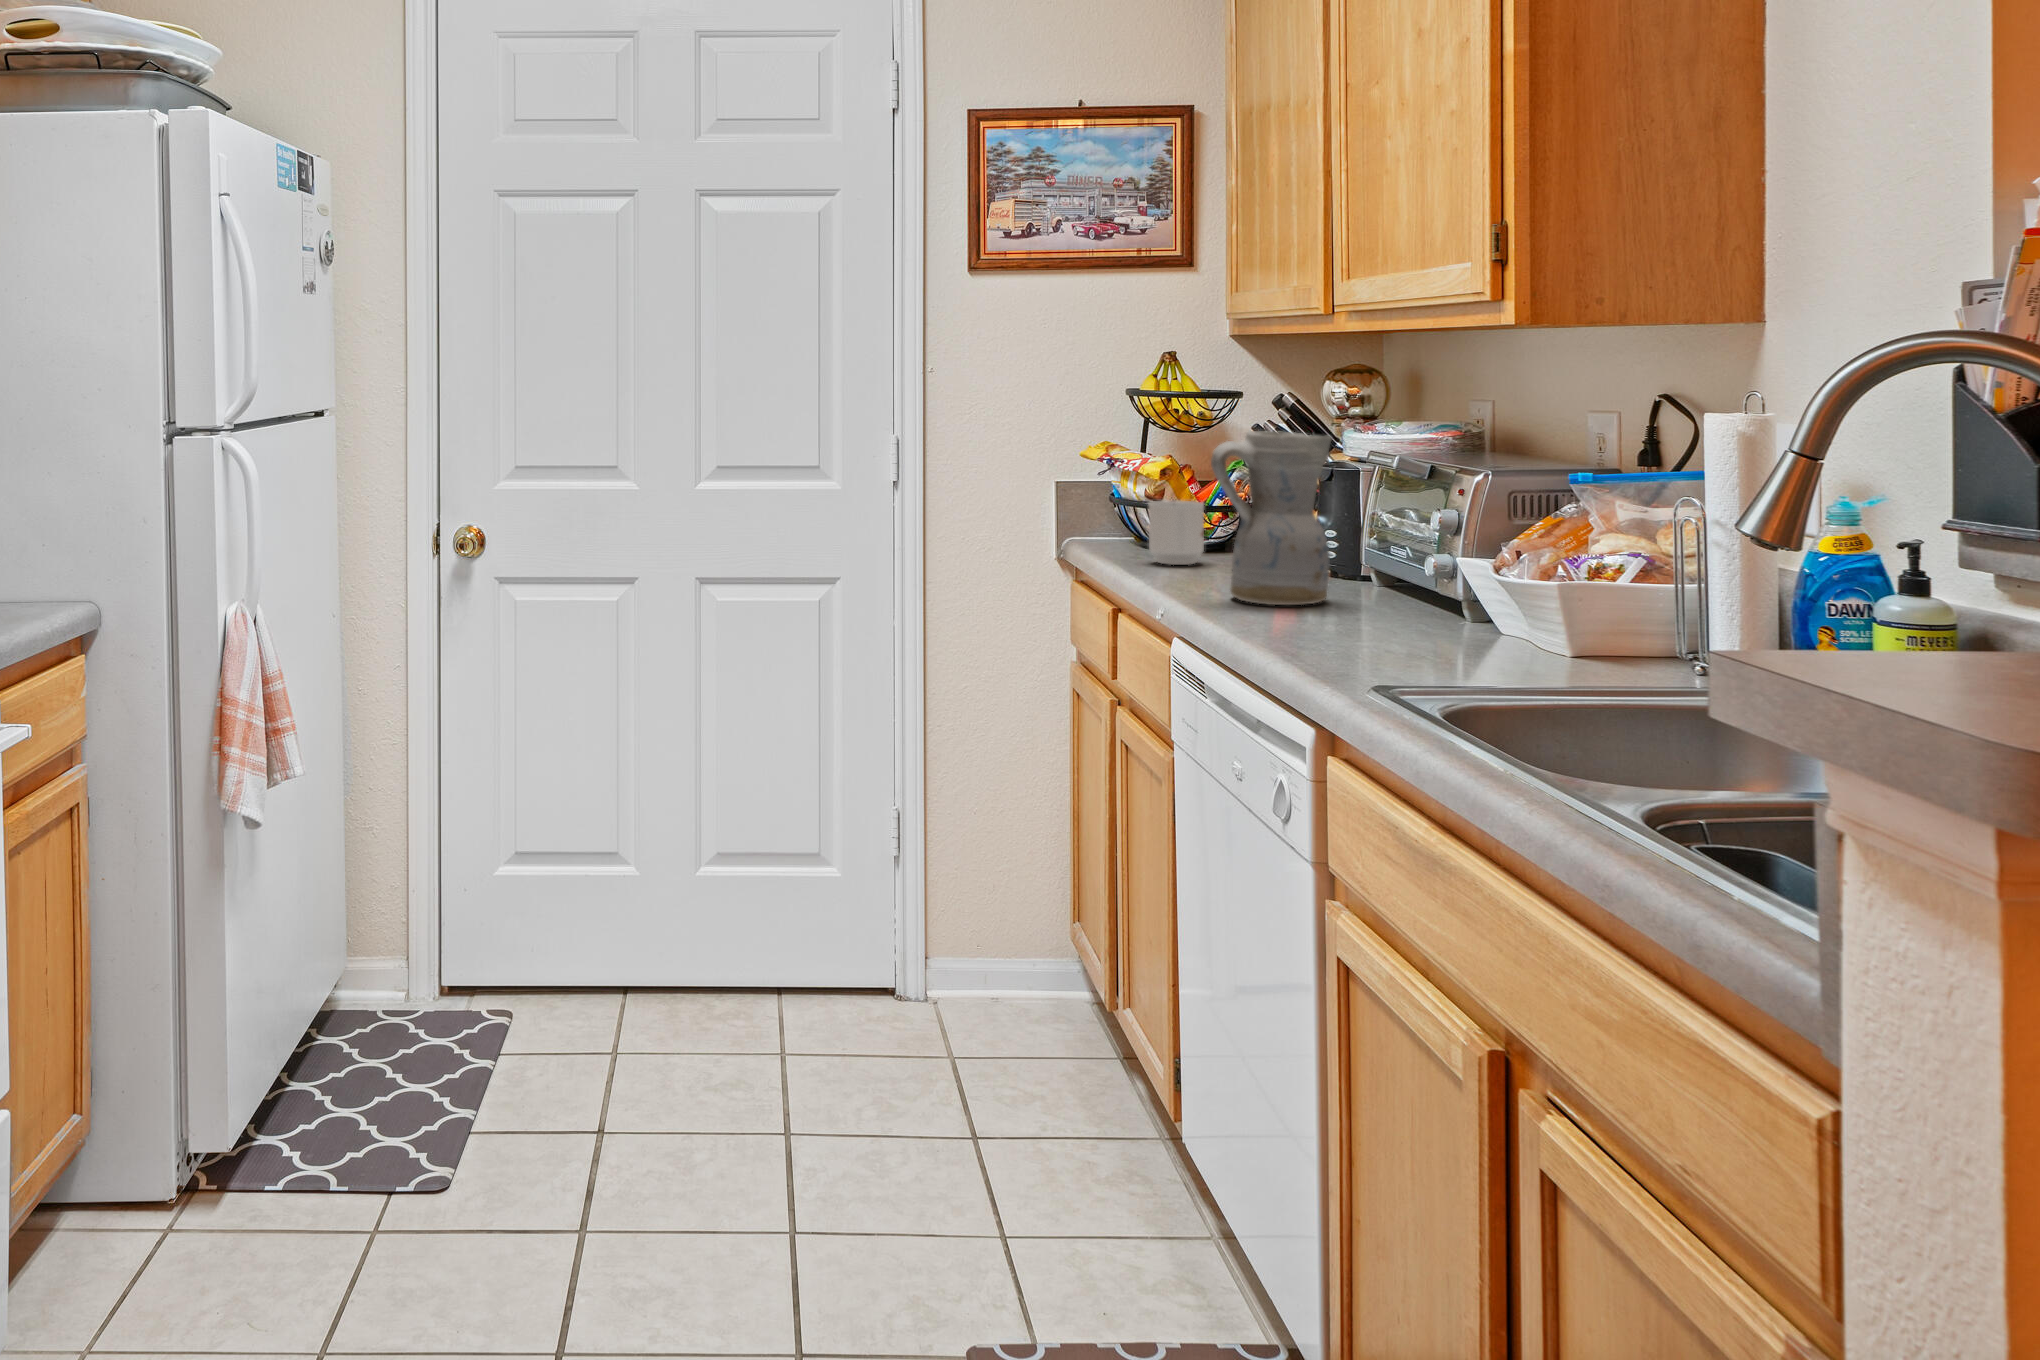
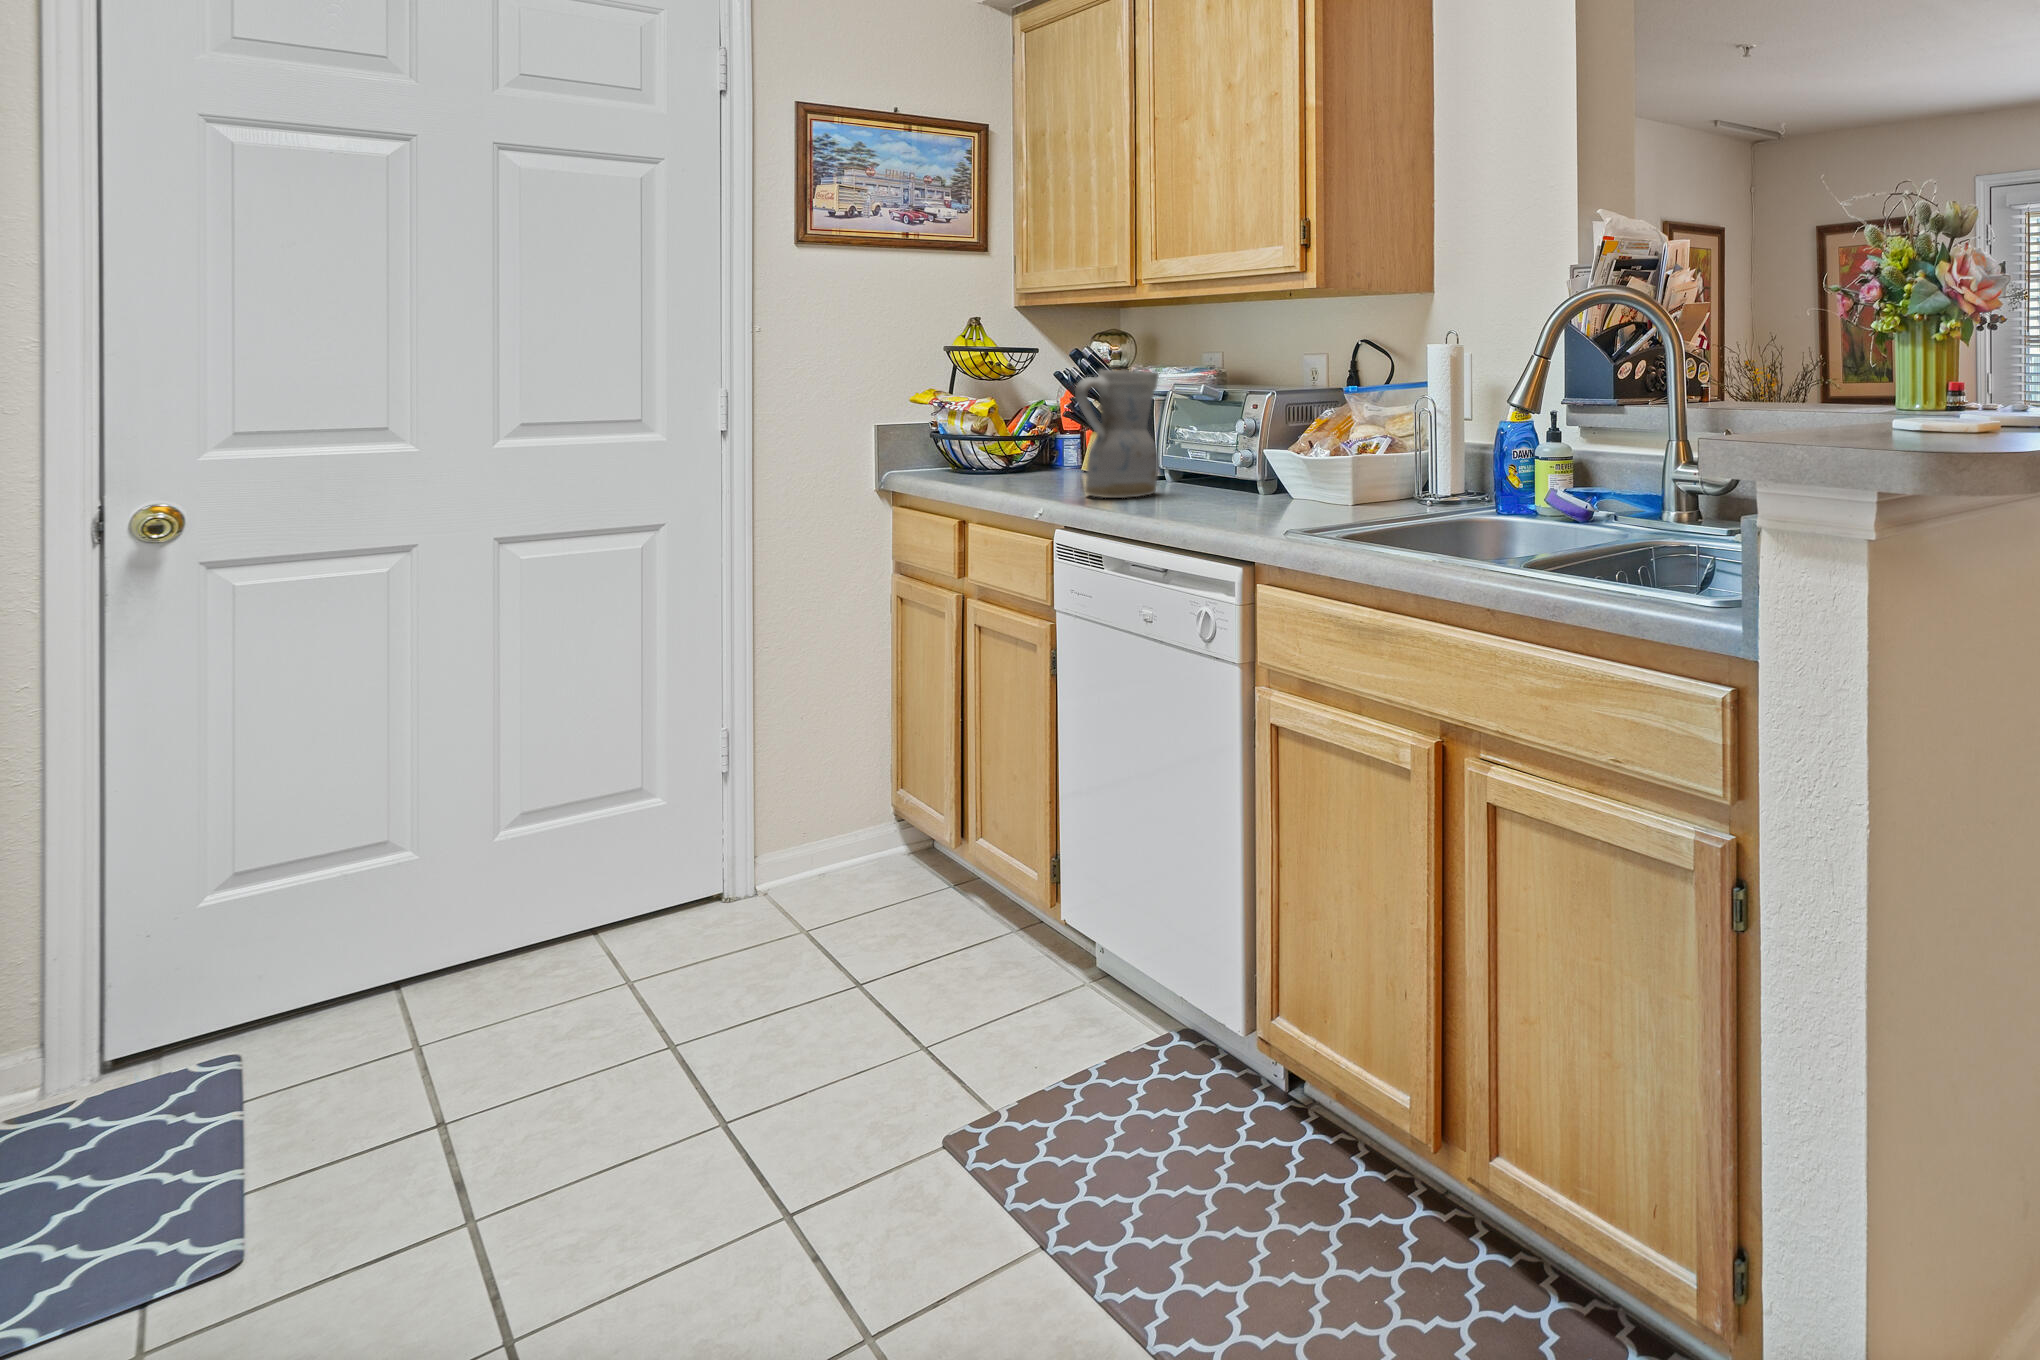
mug: present [1148,500,1204,565] -> none [982,432,1030,483]

